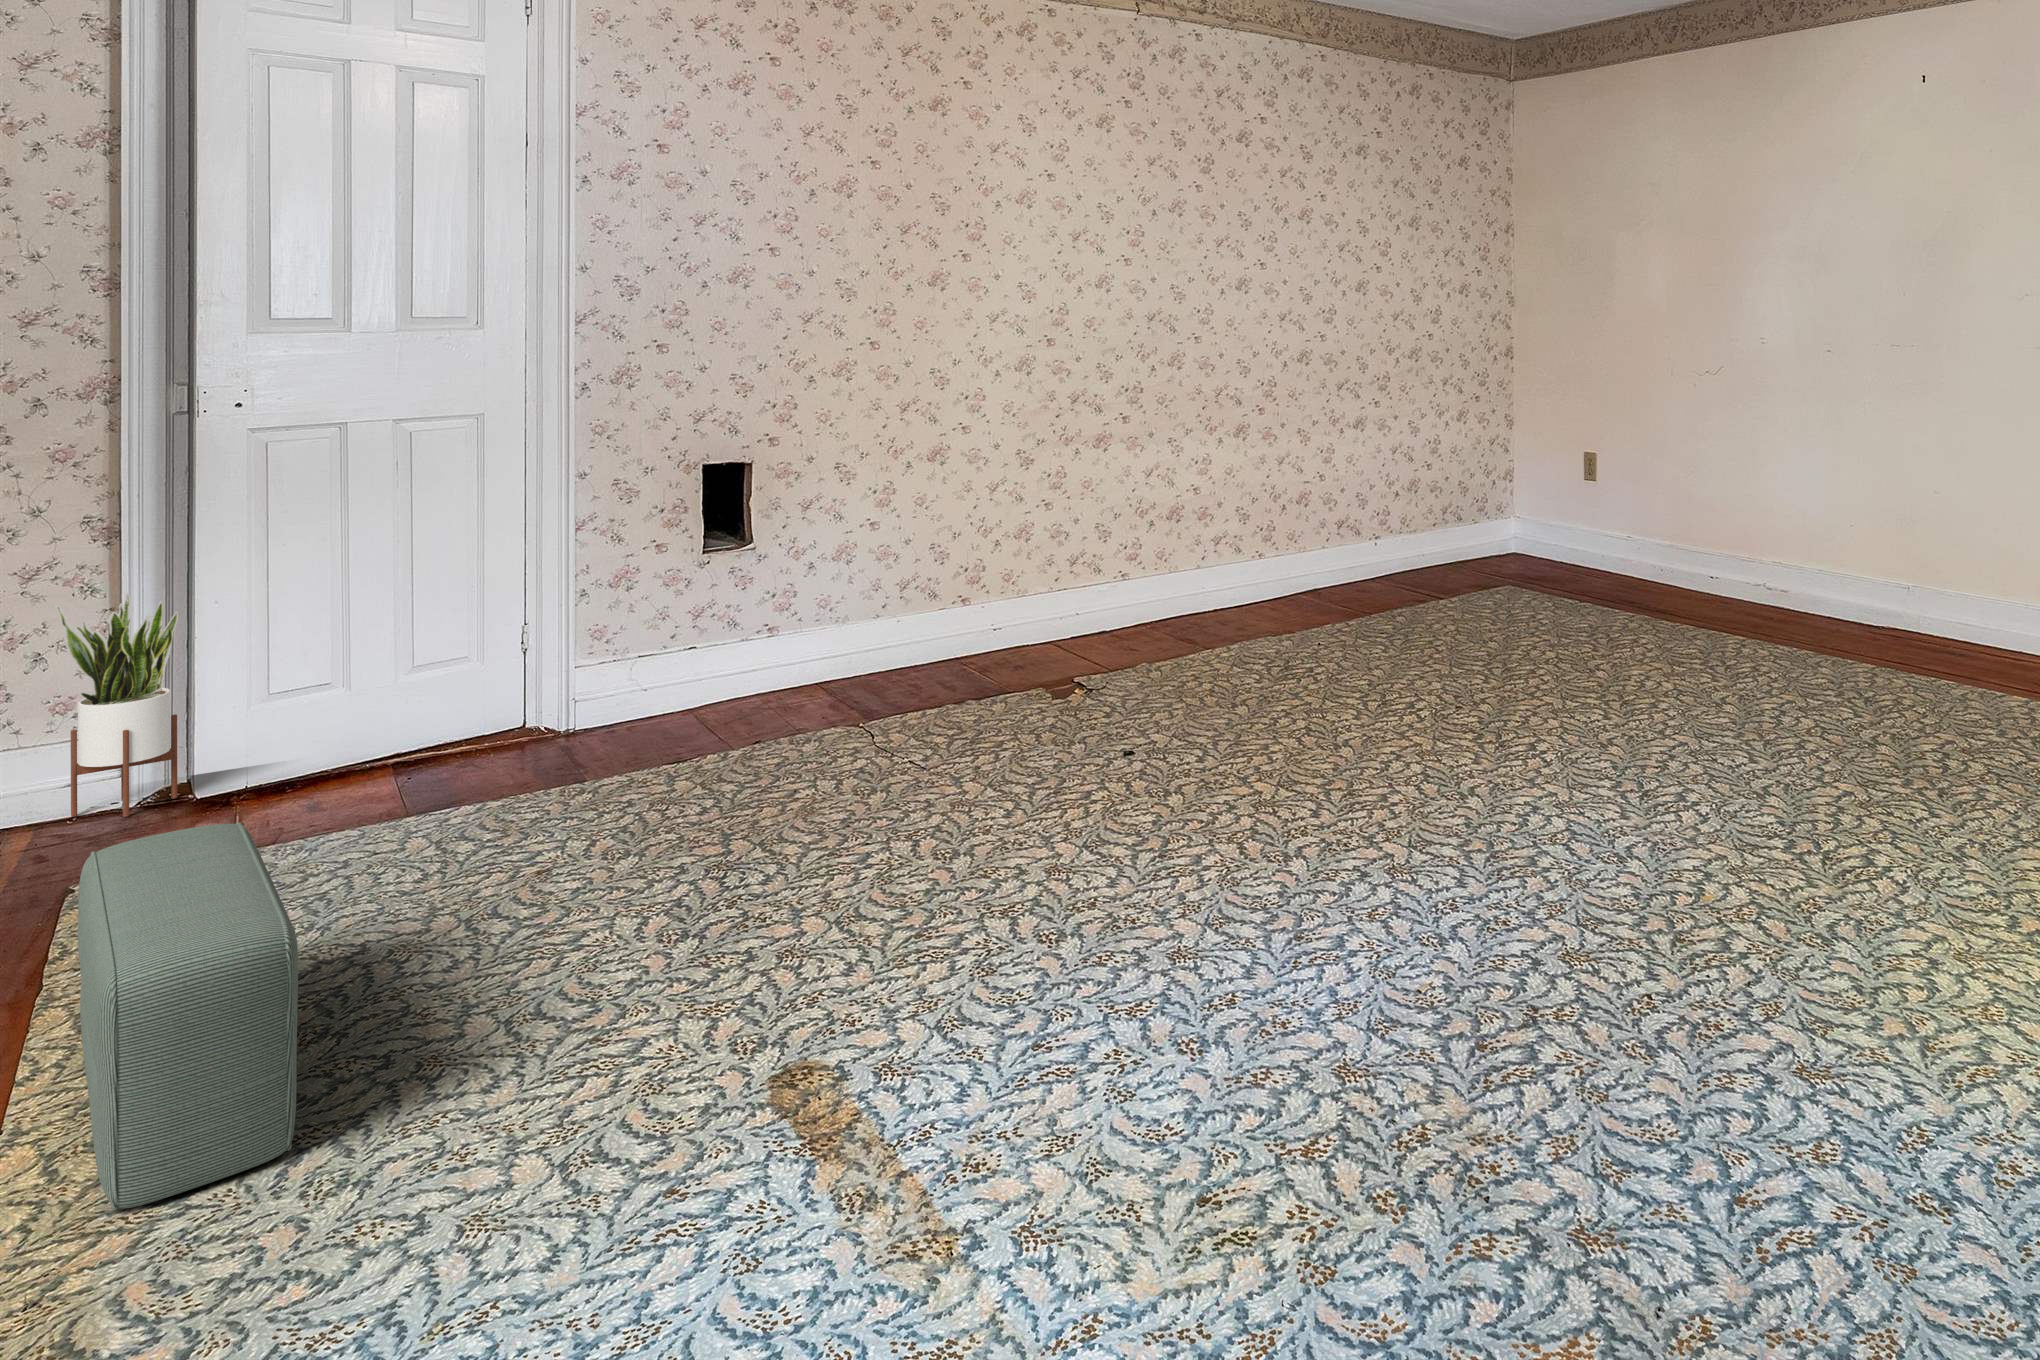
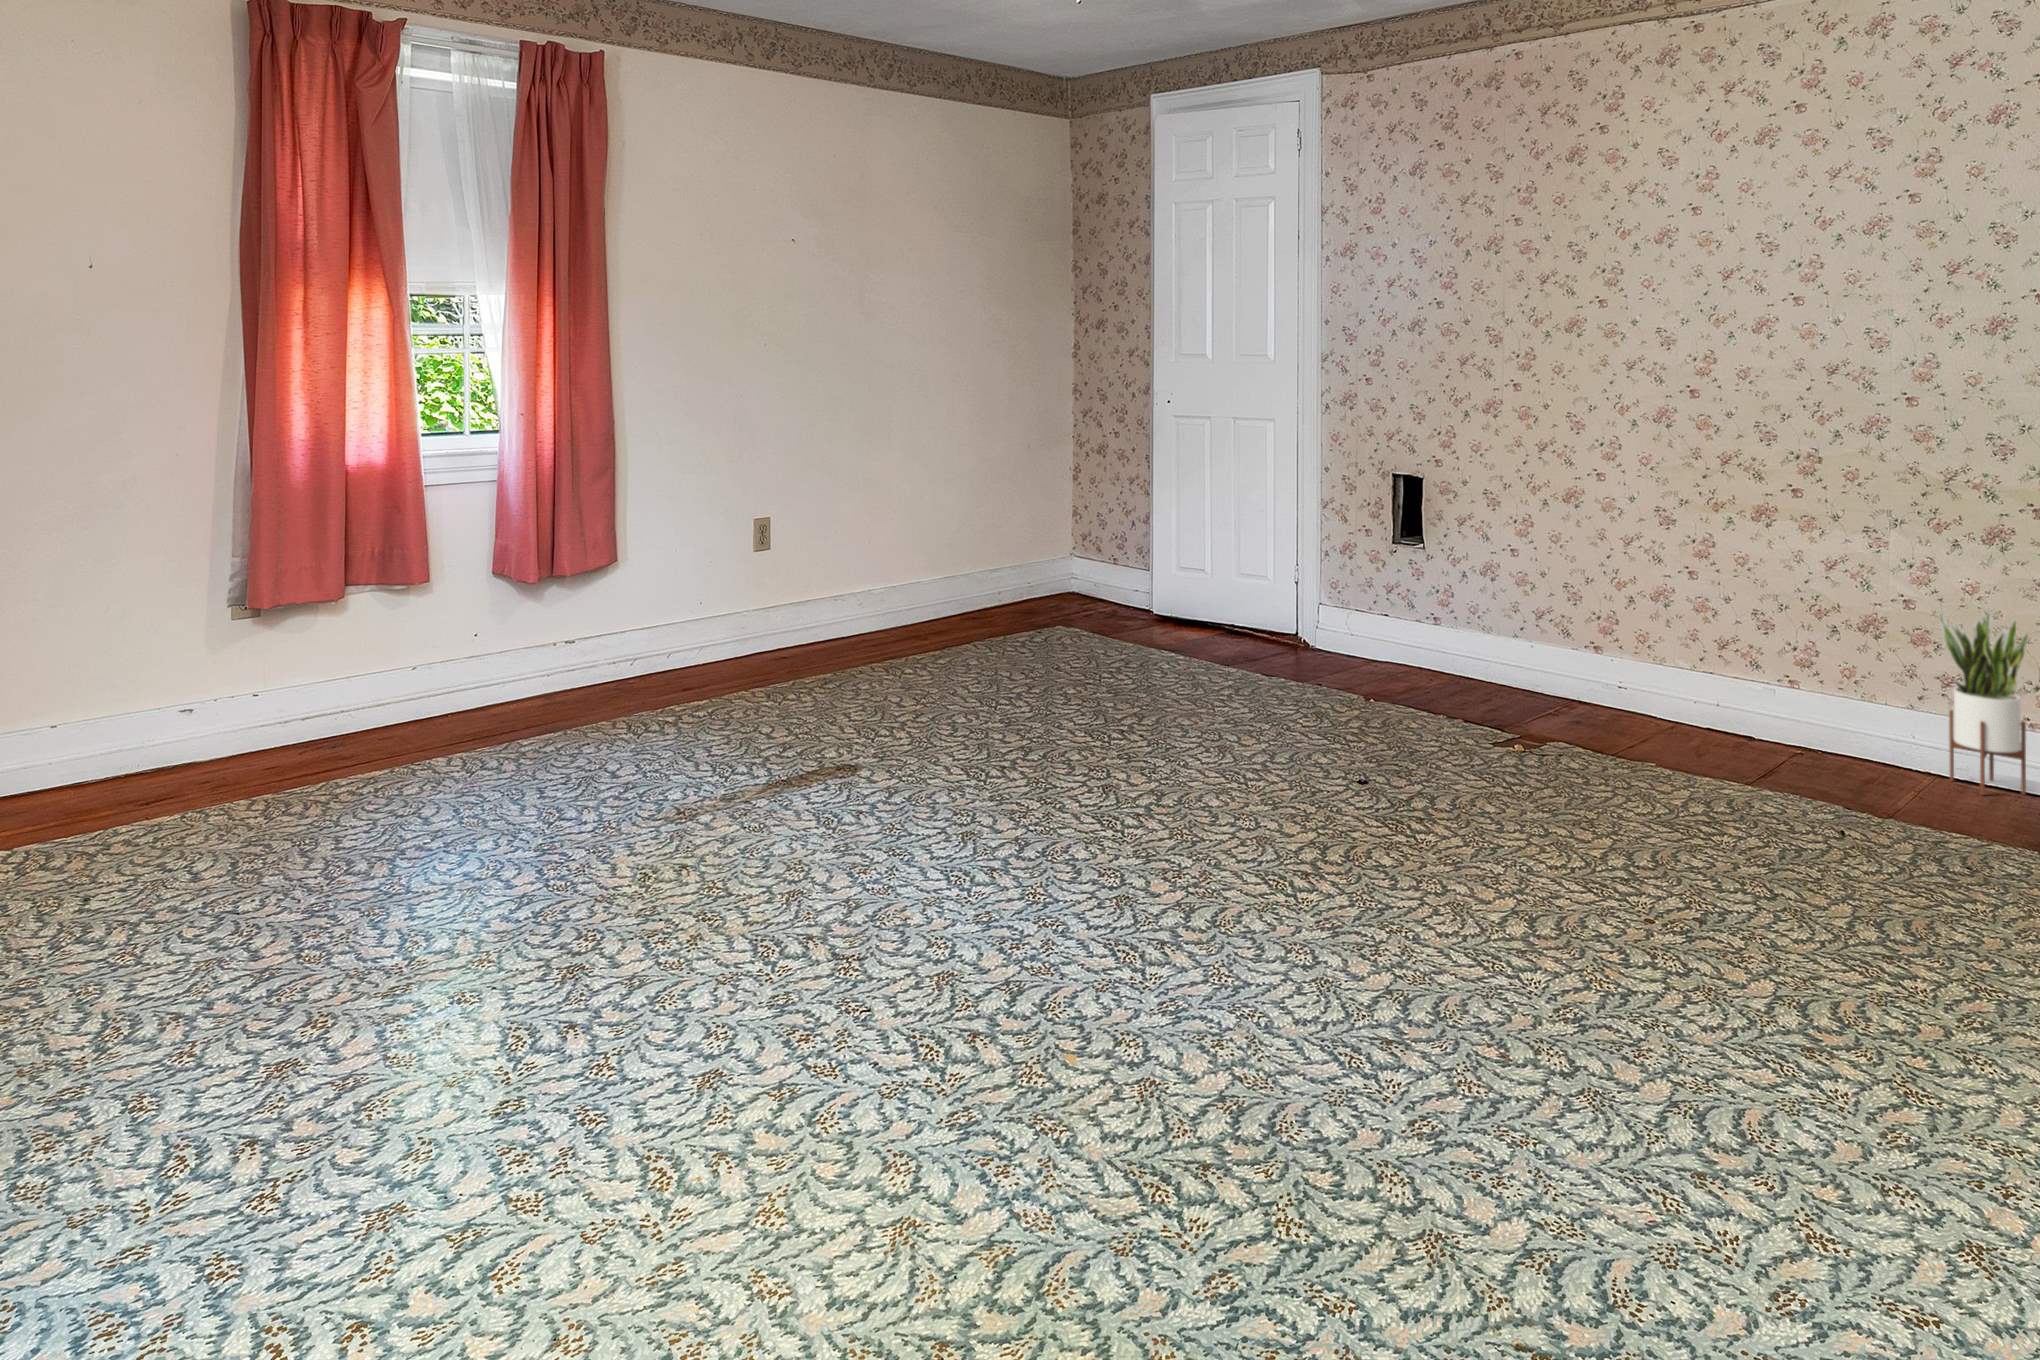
pouf: present [78,822,298,1210] -> none [1775,790,1955,1095]

